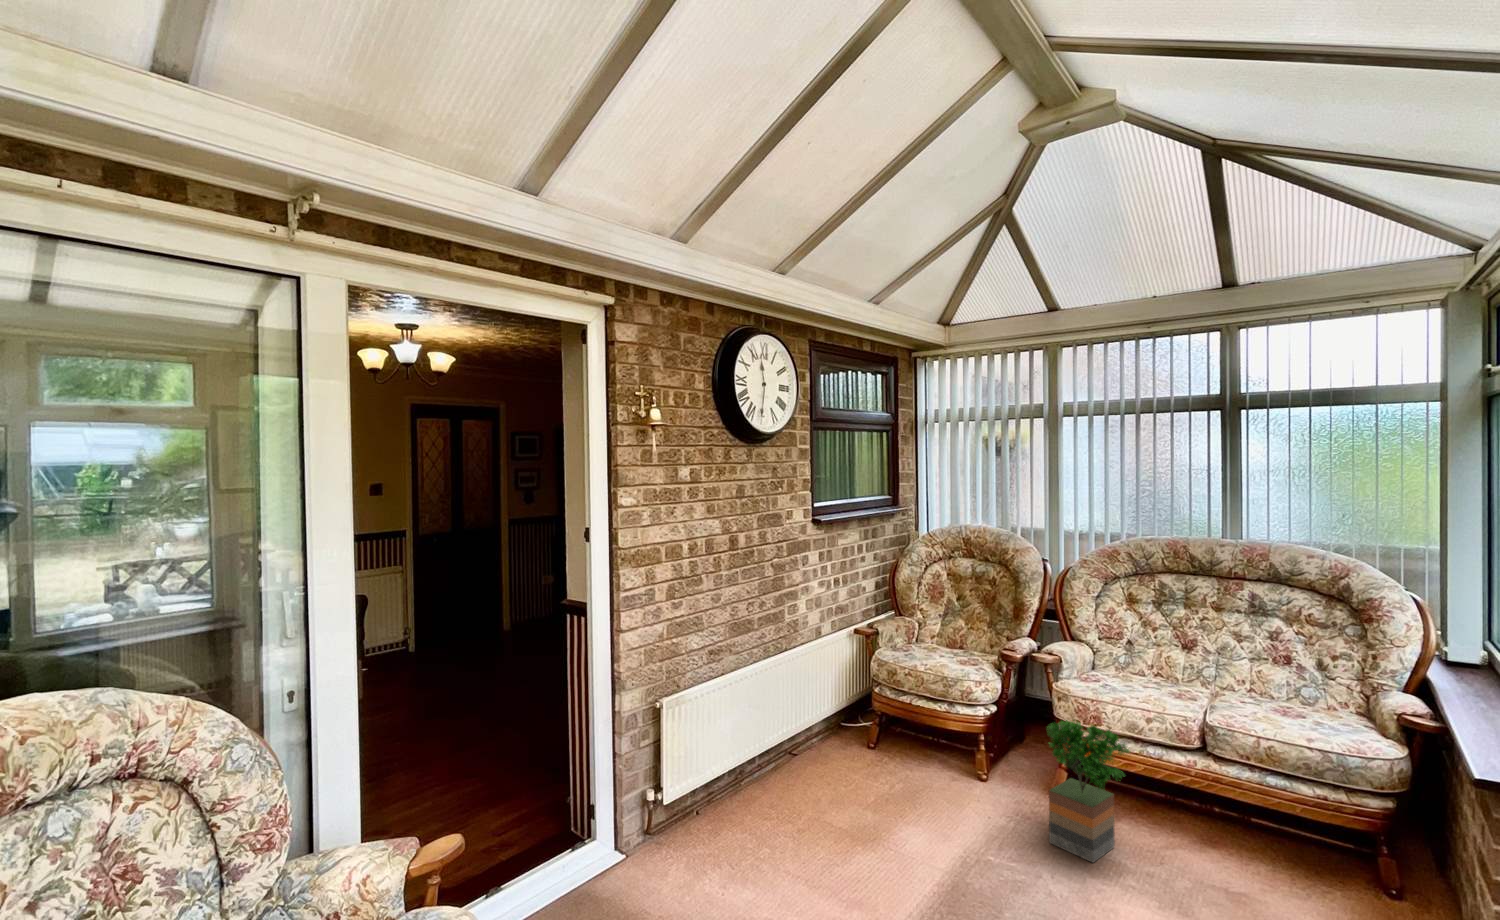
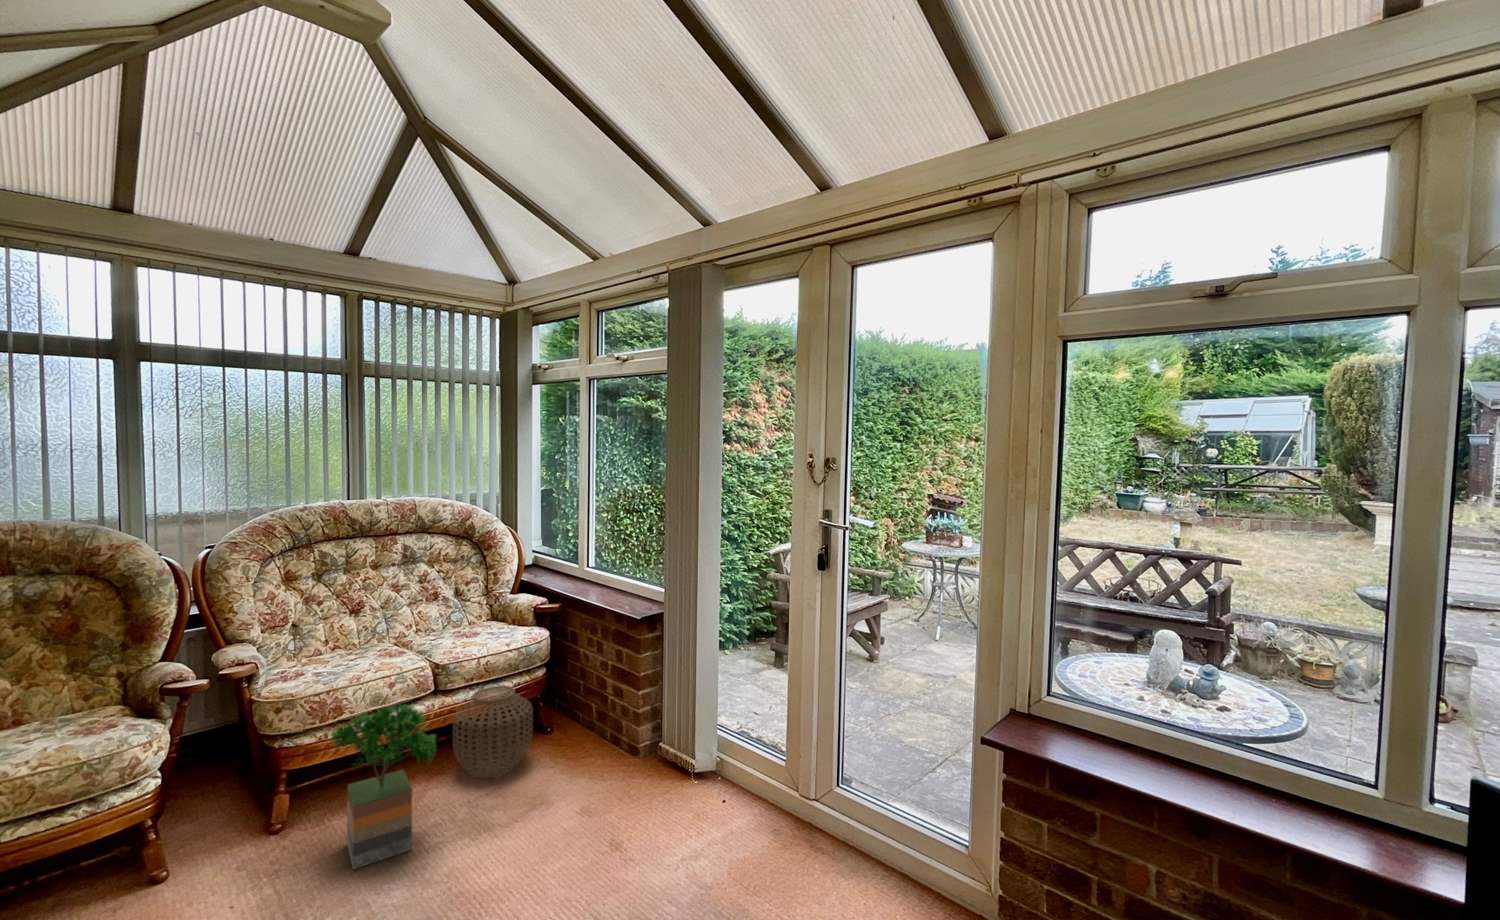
woven basket: none [1200,771,1310,886] -> present [453,686,533,779]

